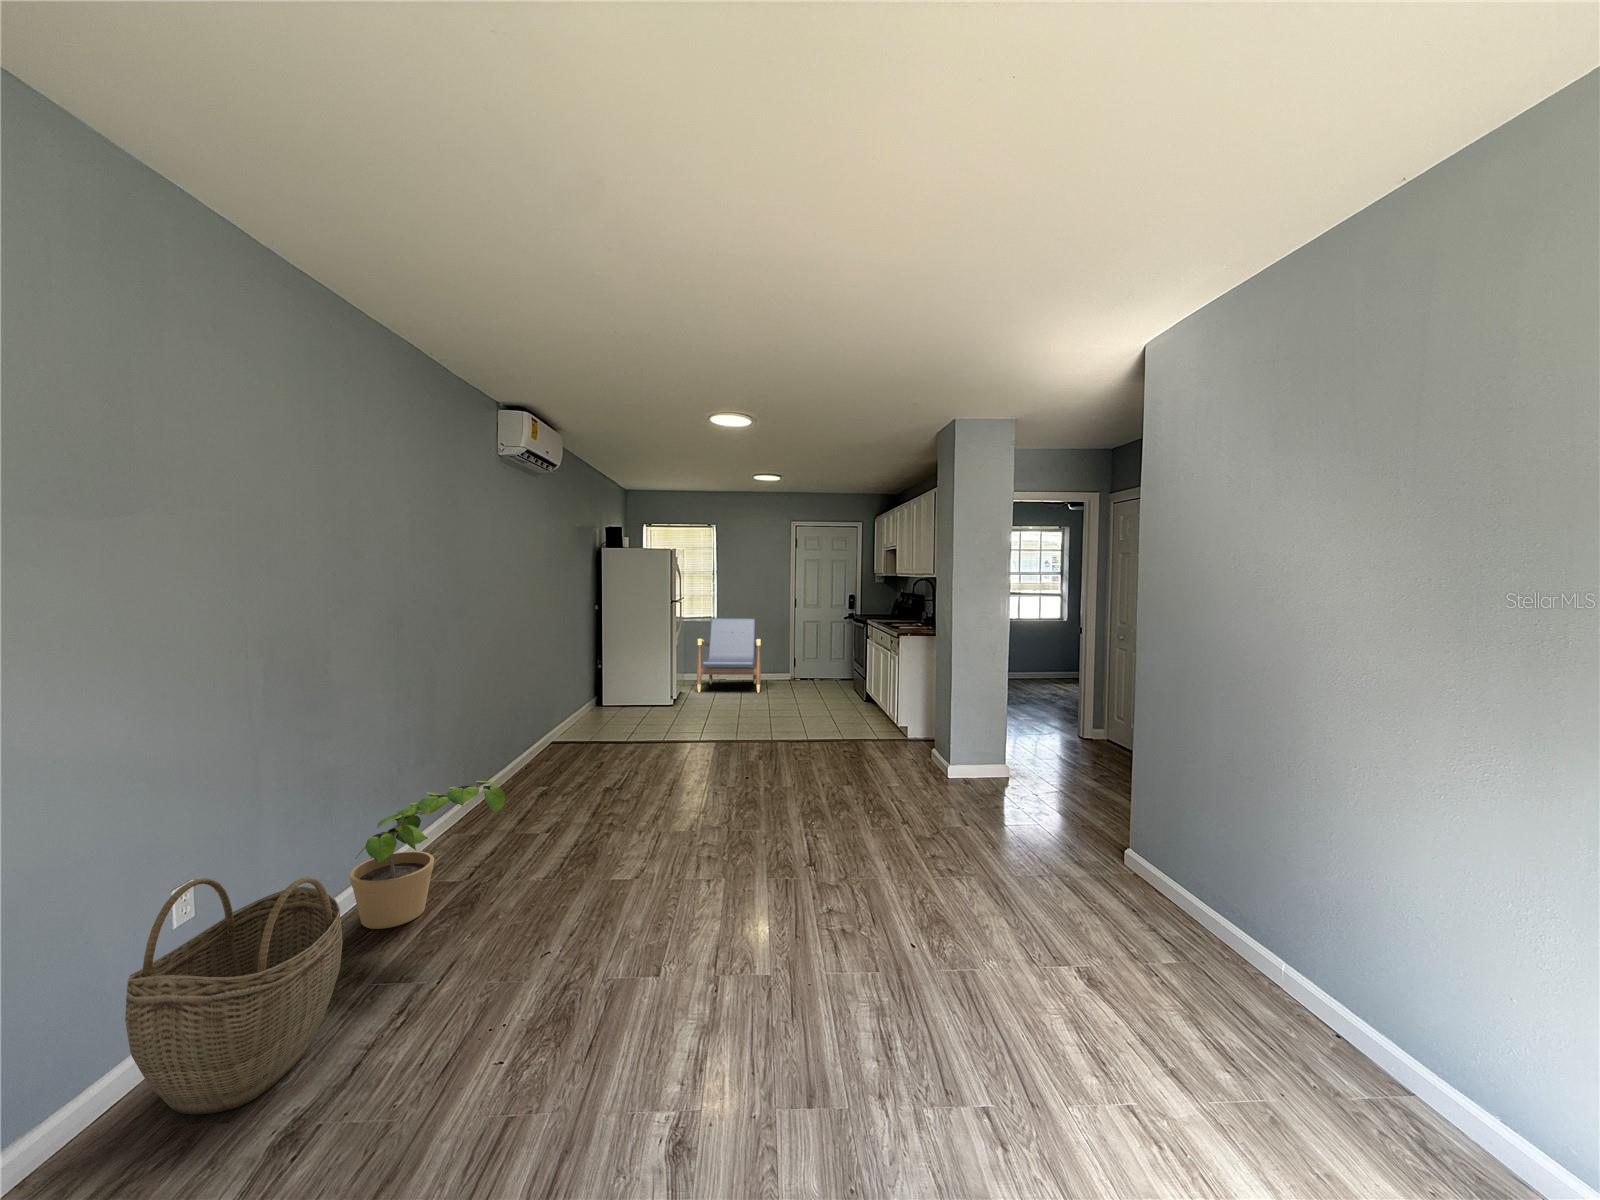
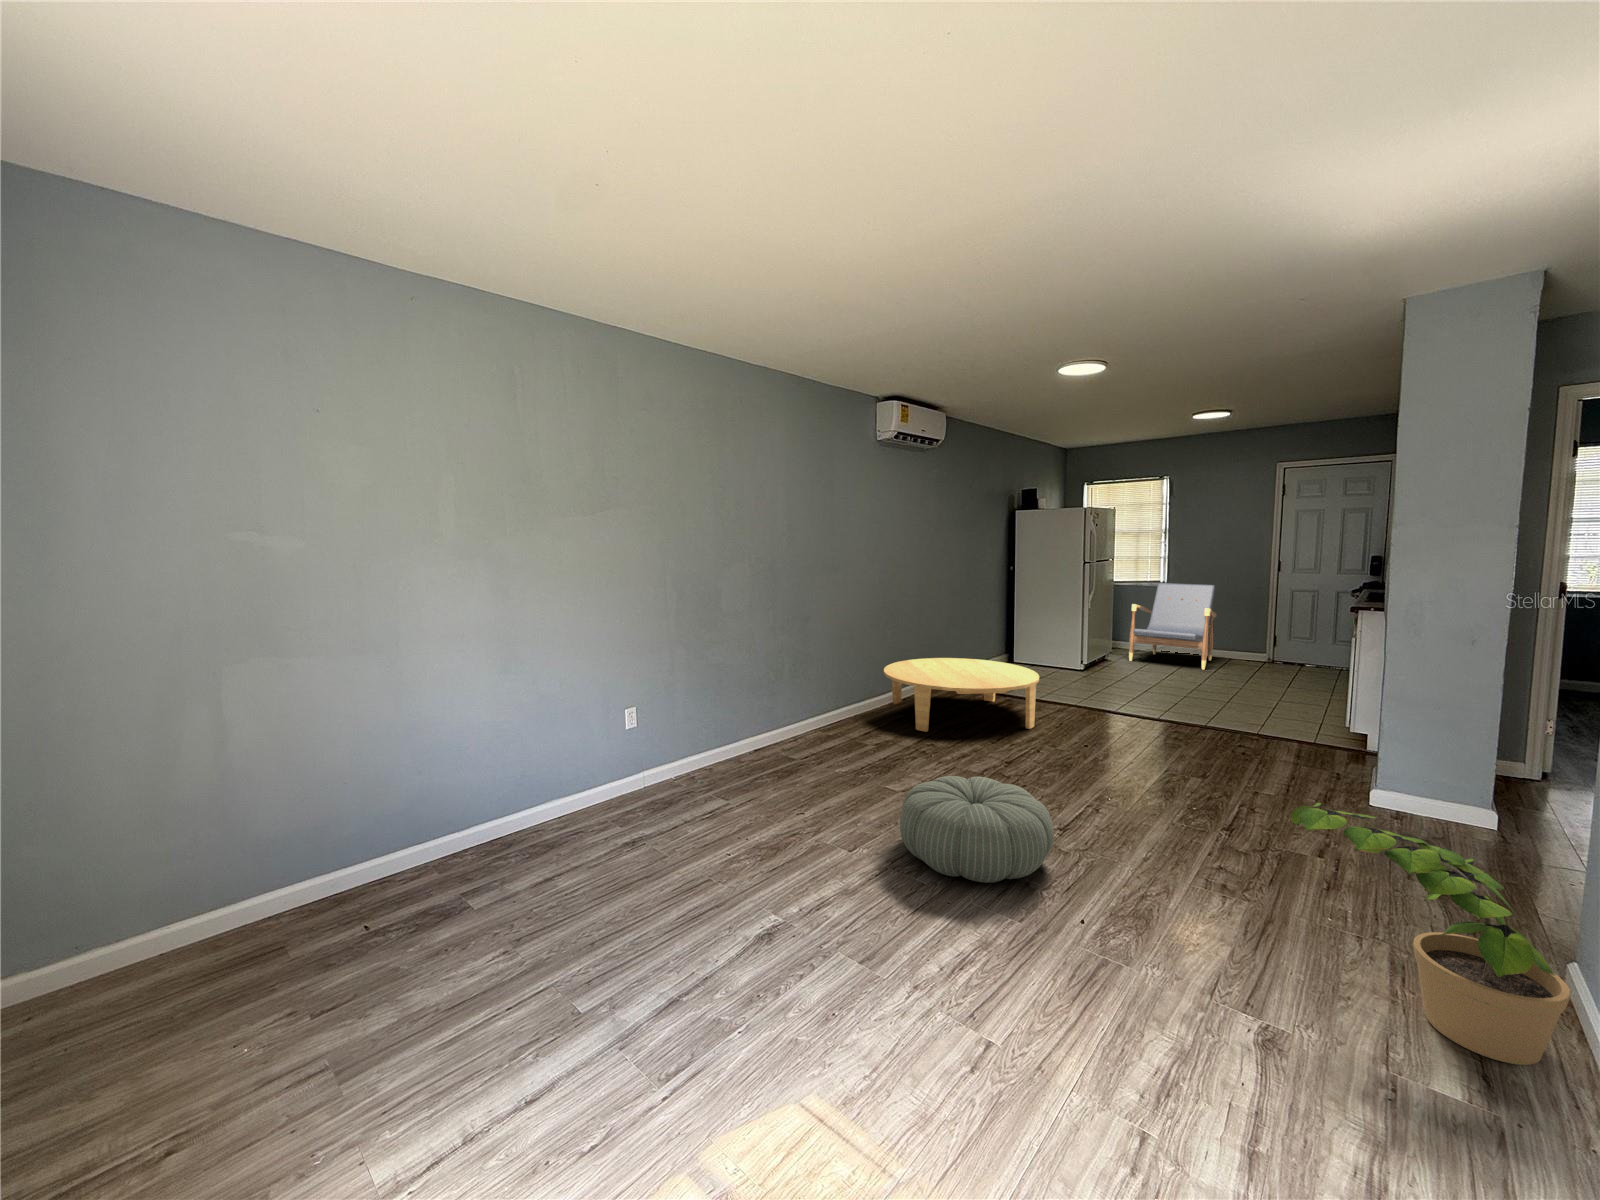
coffee table: none [510,710,688,804] -> present [884,658,1039,732]
potted plant: present [350,781,505,929] -> present [1291,803,1570,1065]
pouf: none [694,836,856,958] -> present [900,776,1054,883]
woven basket: present [125,877,343,1115] -> none [588,702,685,823]

